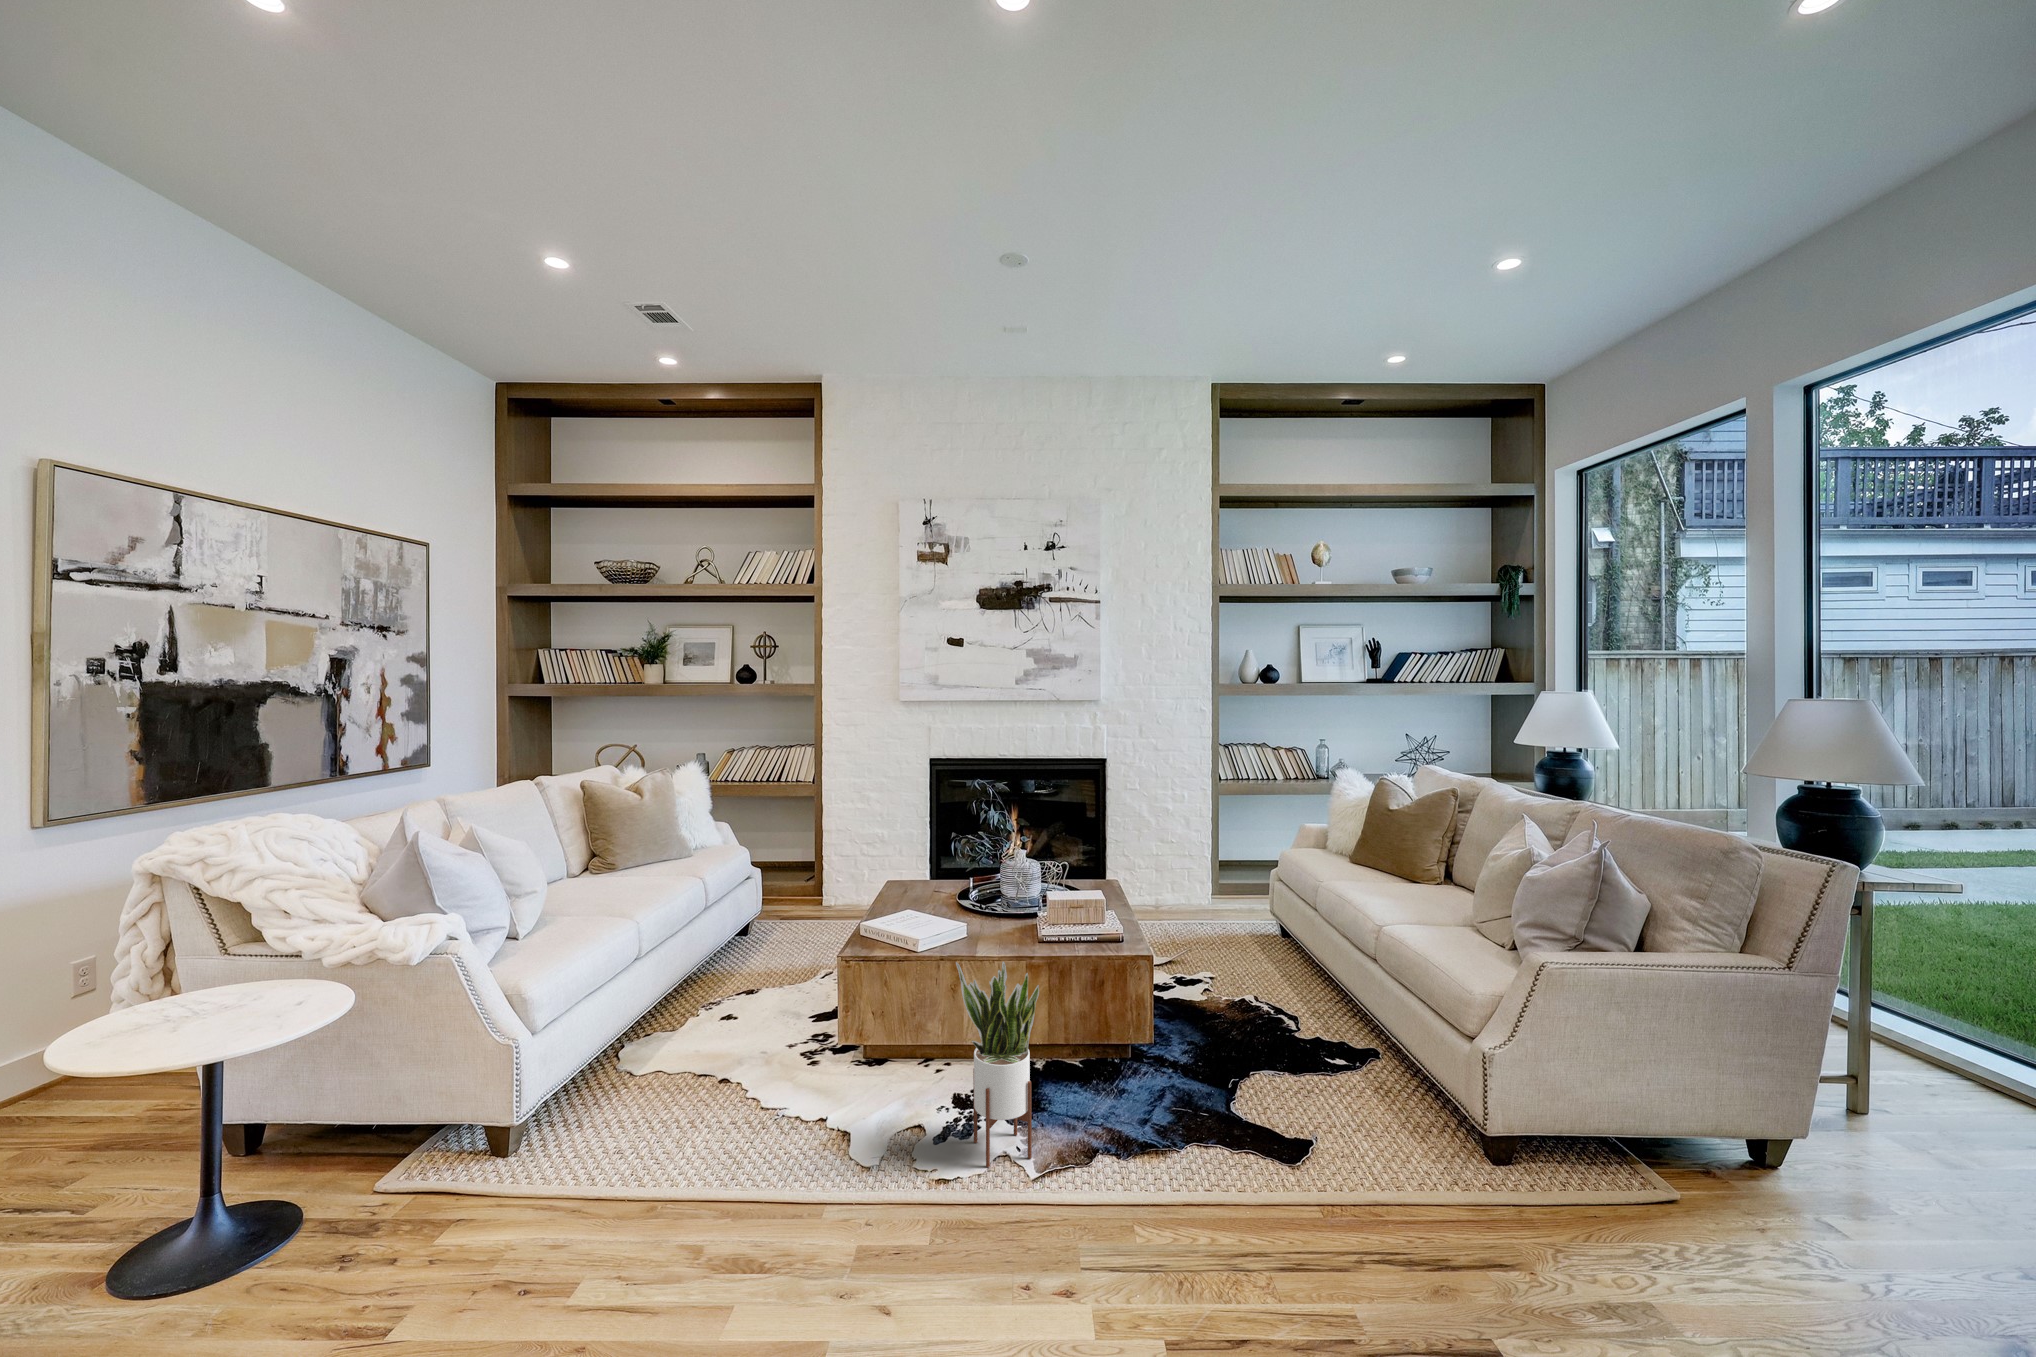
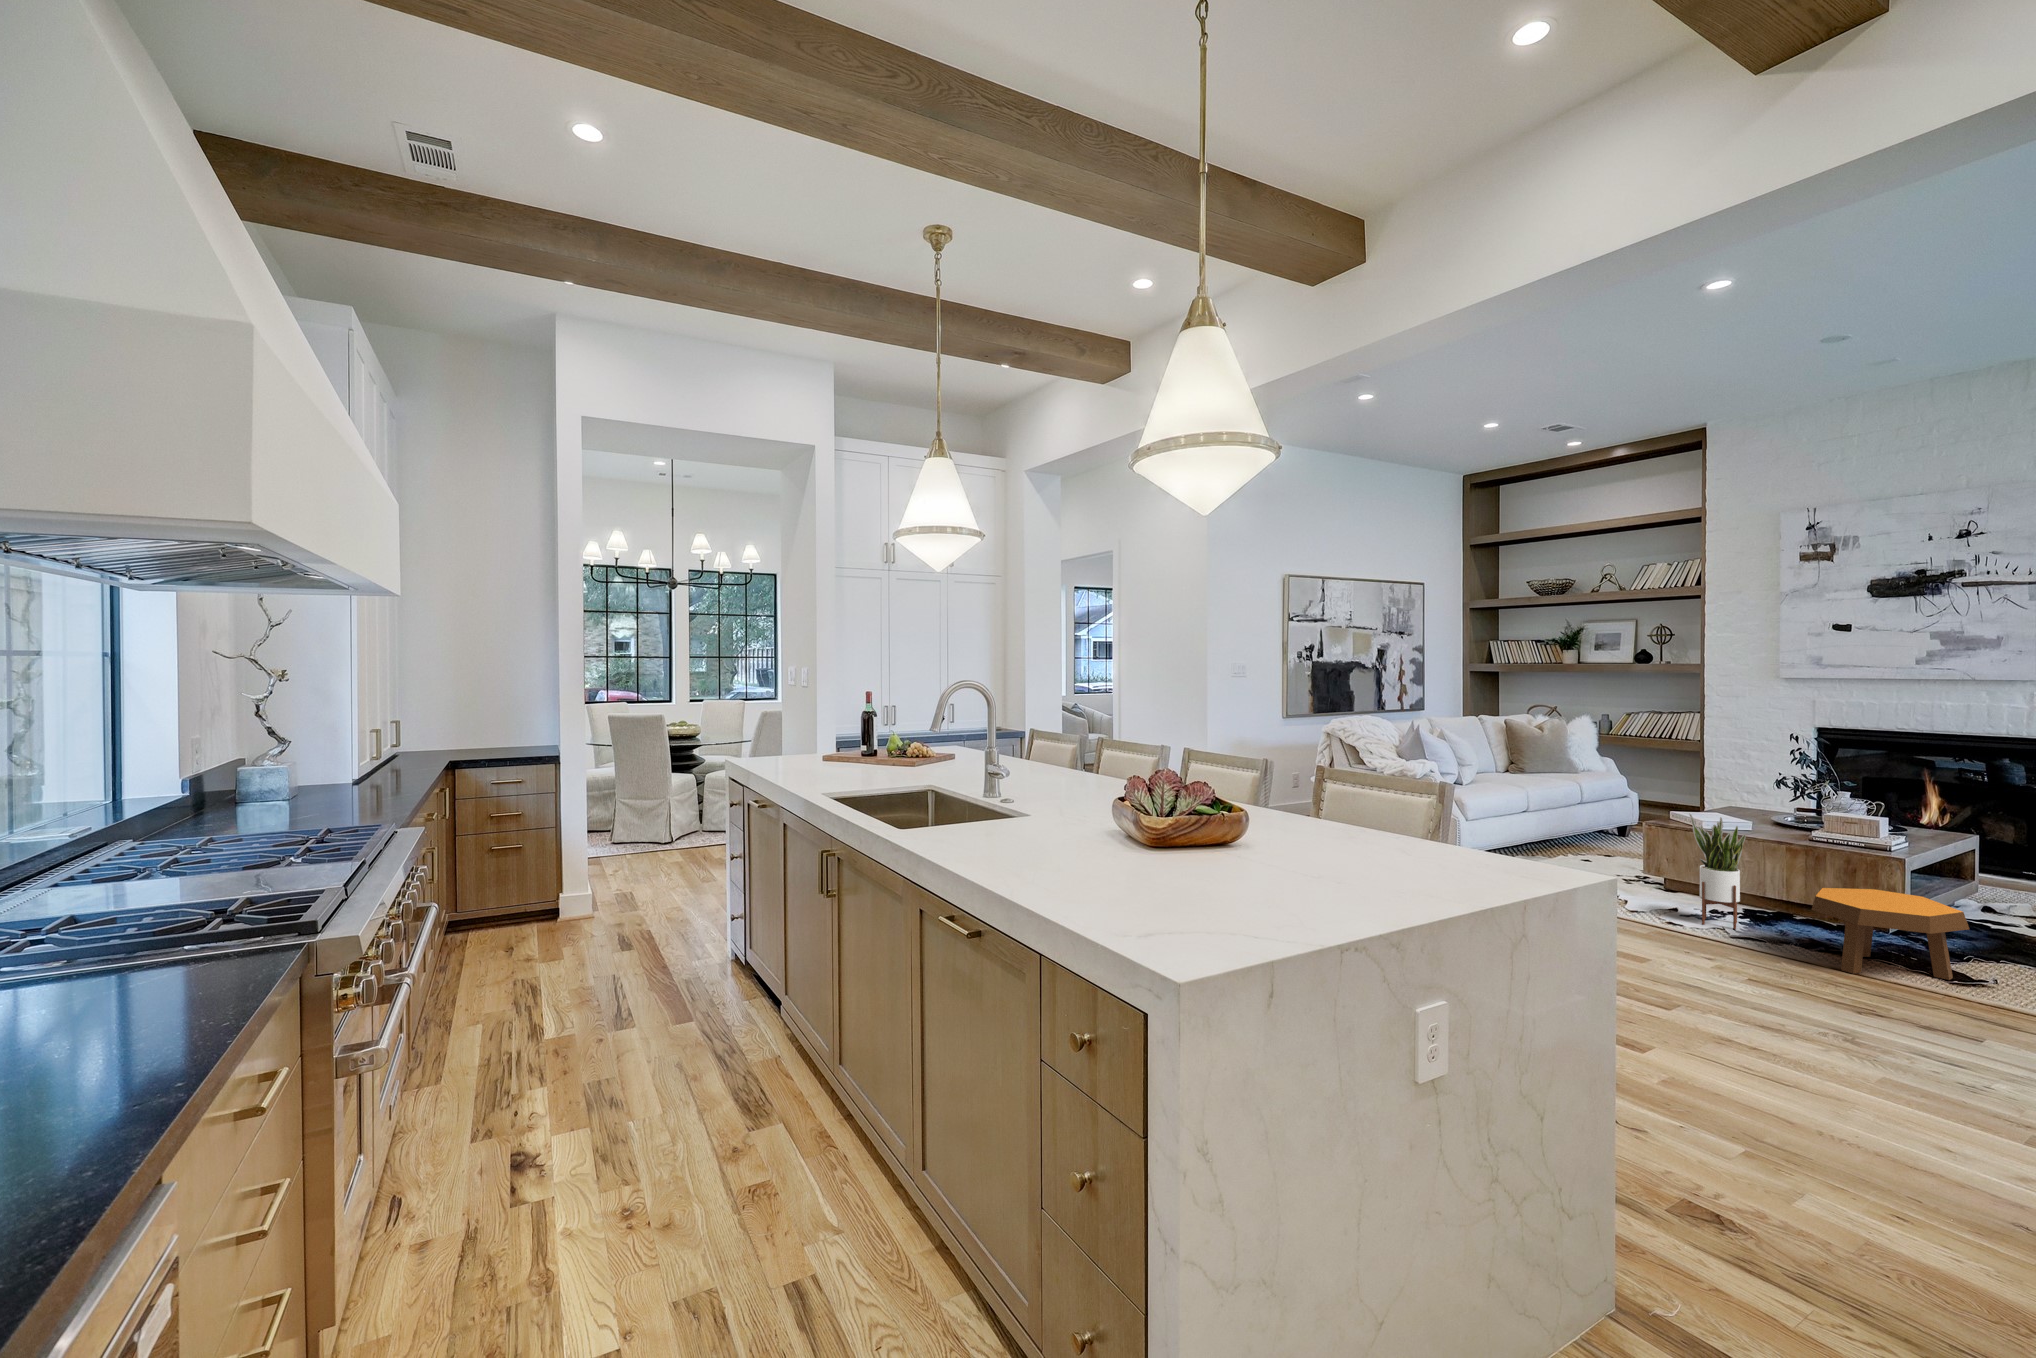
footstool: none [1151,1036,1335,1236] -> present [1811,888,1969,980]

